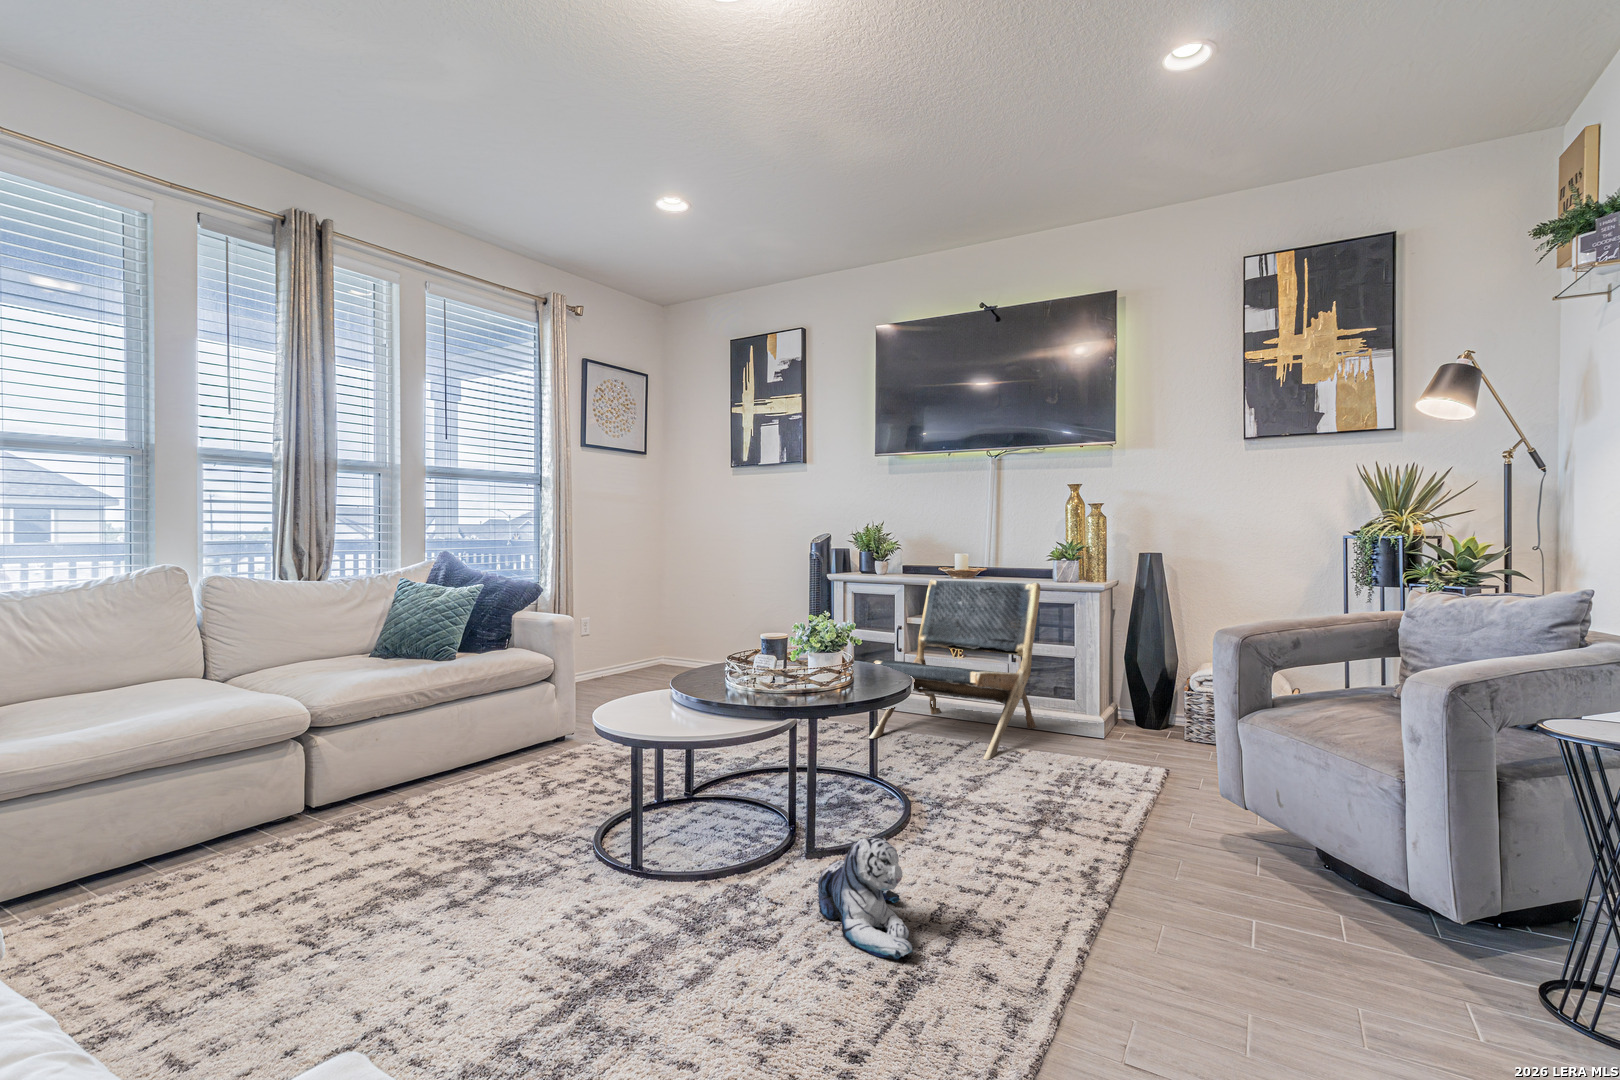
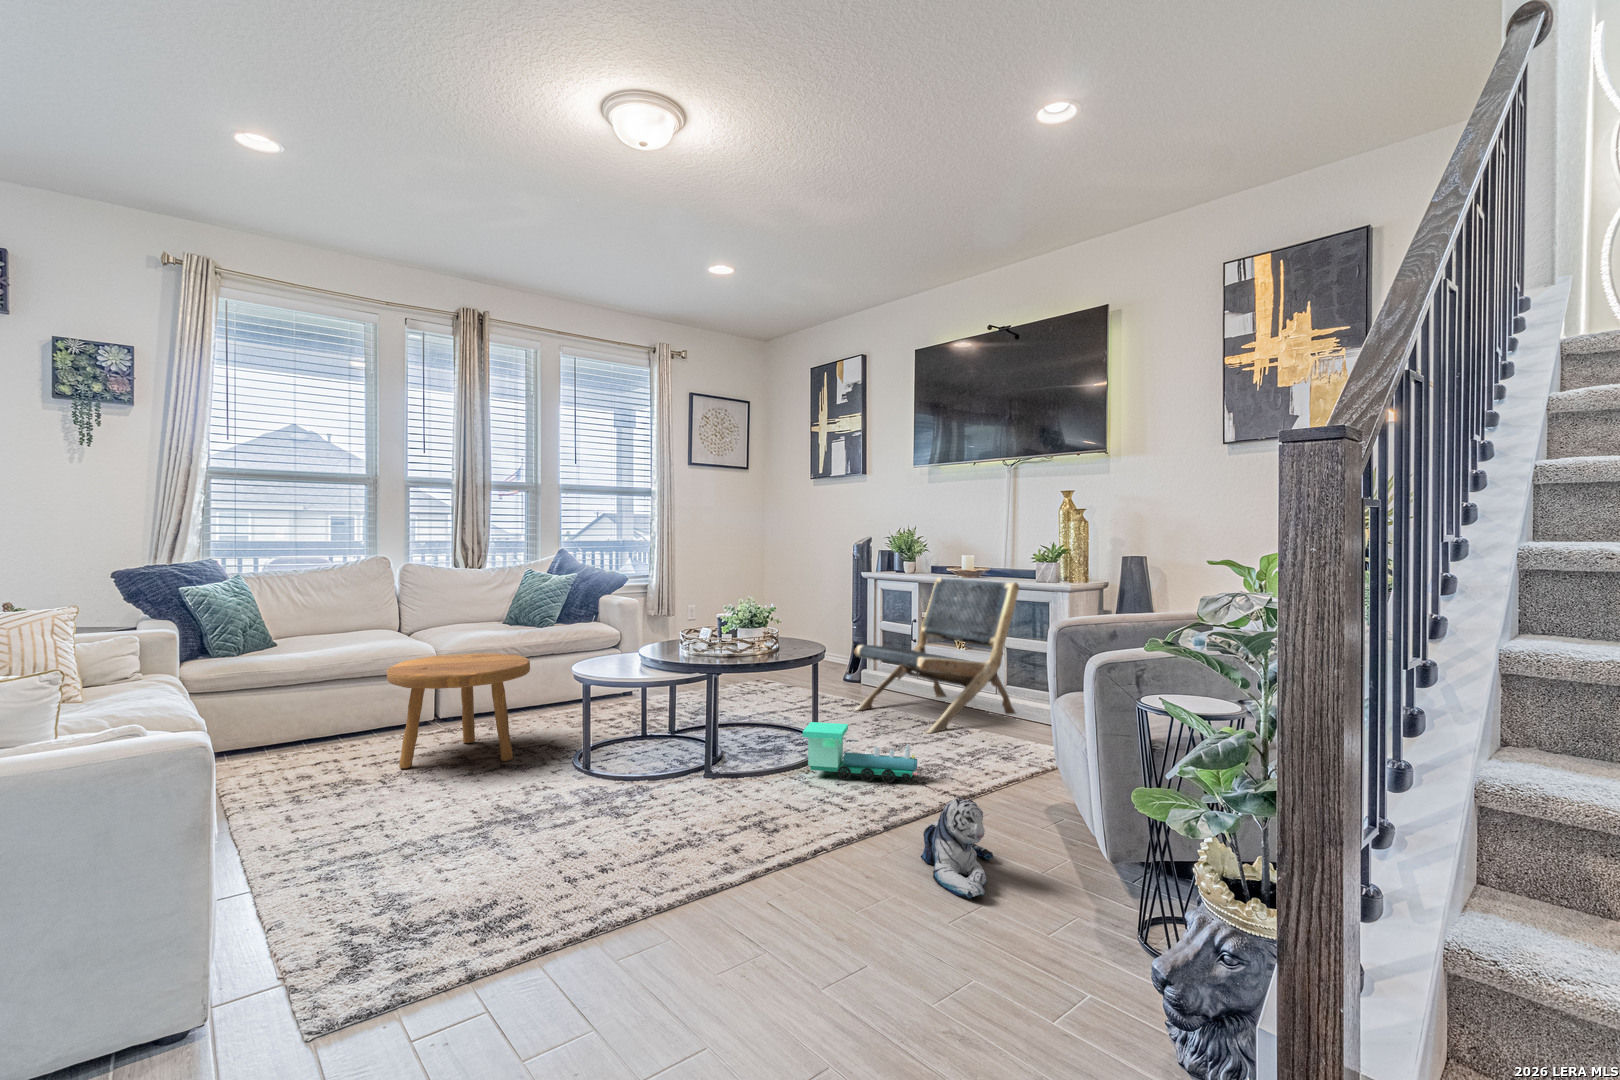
footstool: none [296,704,521,904] -> present [387,653,530,768]
toy train: none [925,762,1069,833] -> present [803,722,919,783]
plush toy: present [818,837,912,959] -> present [921,799,993,899]

